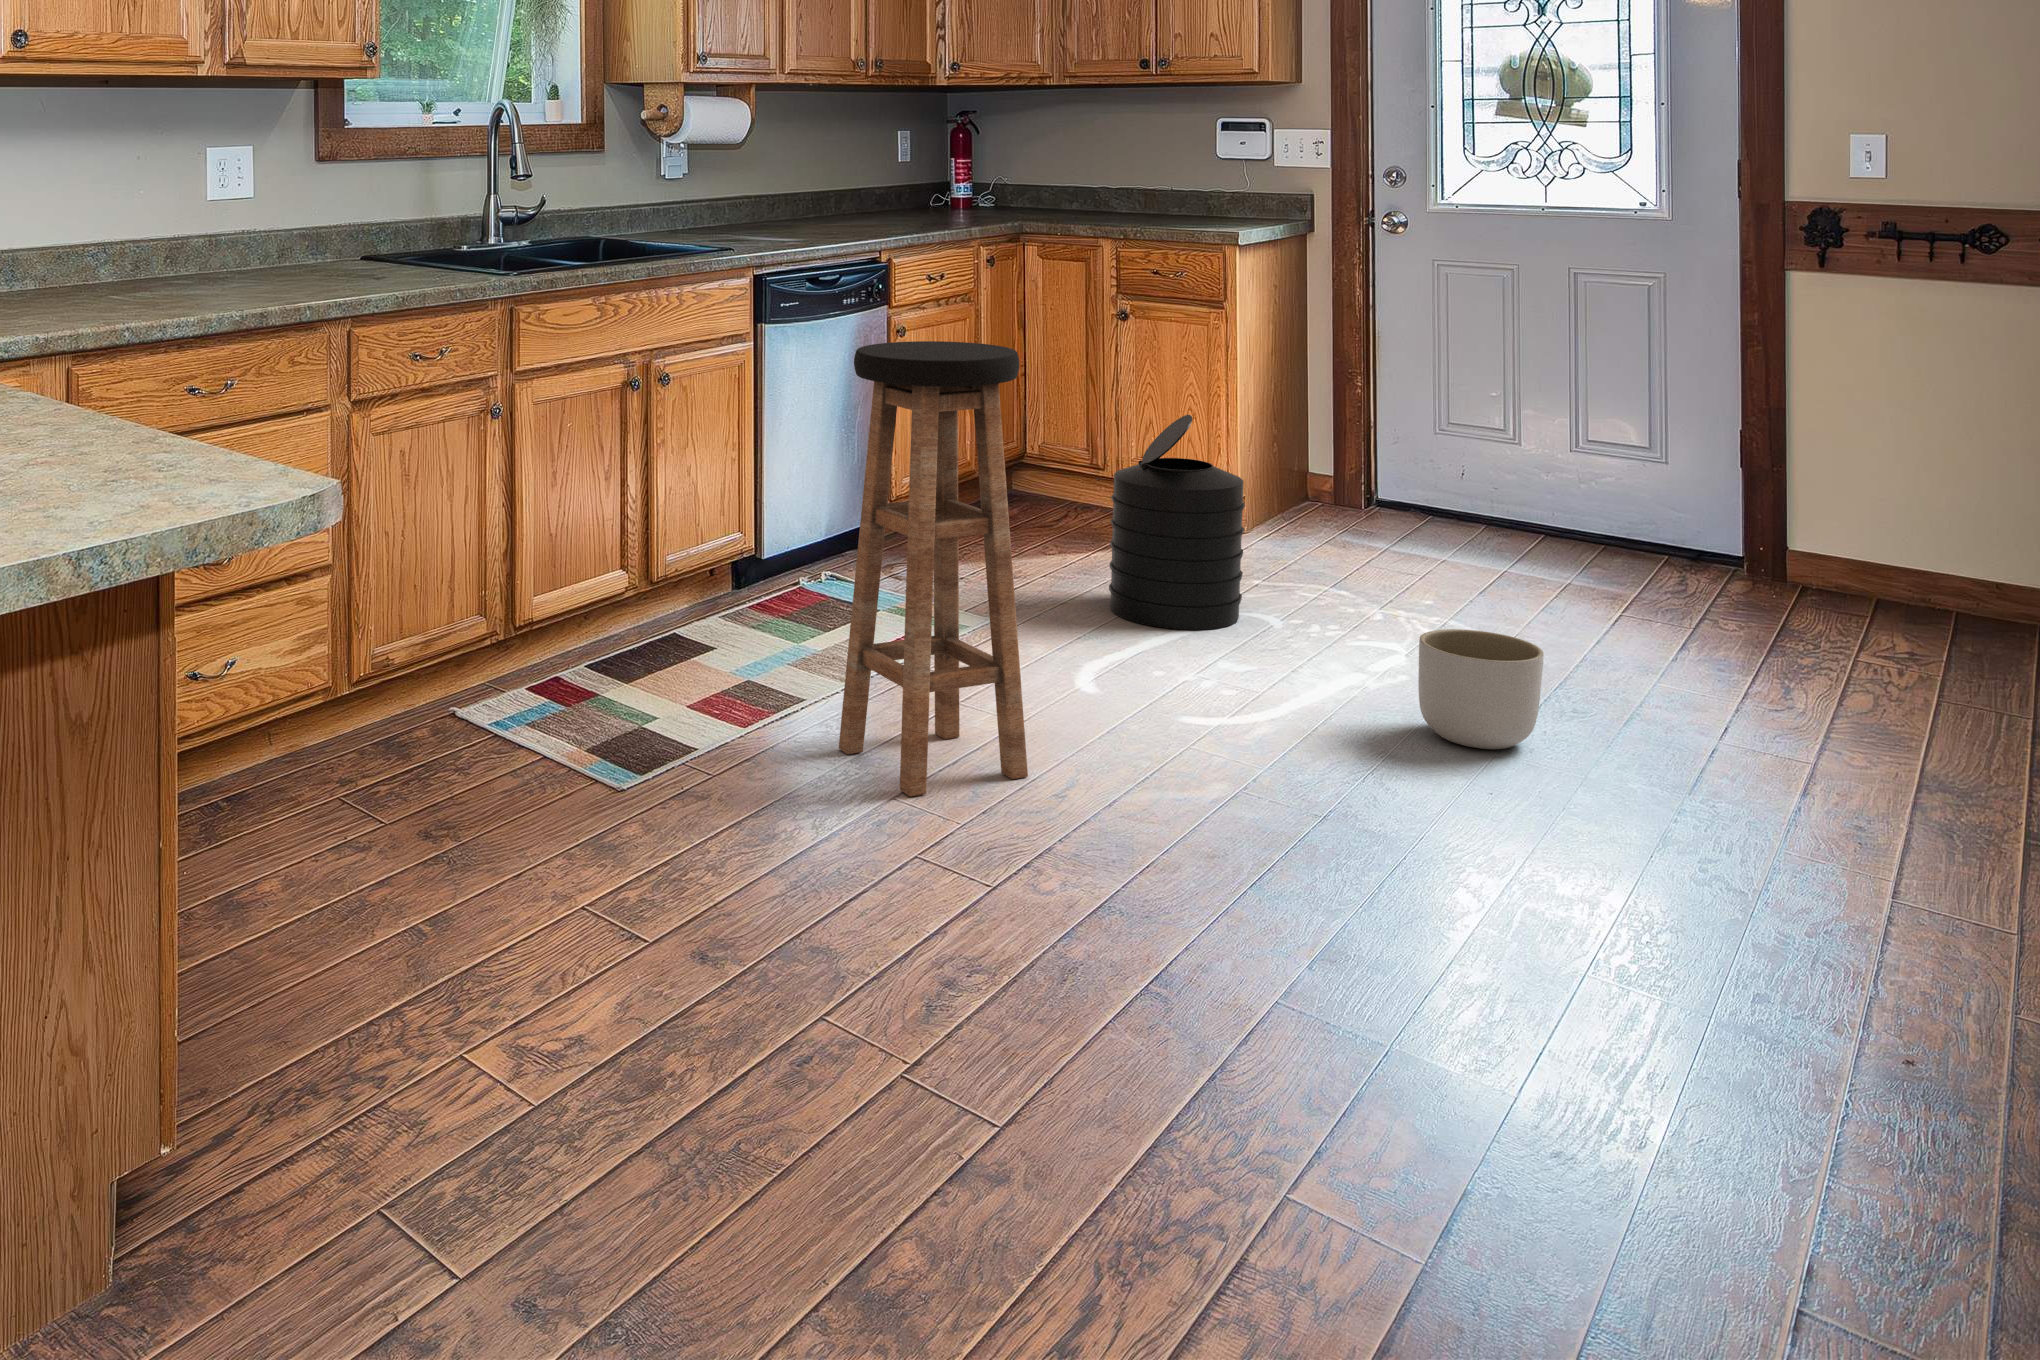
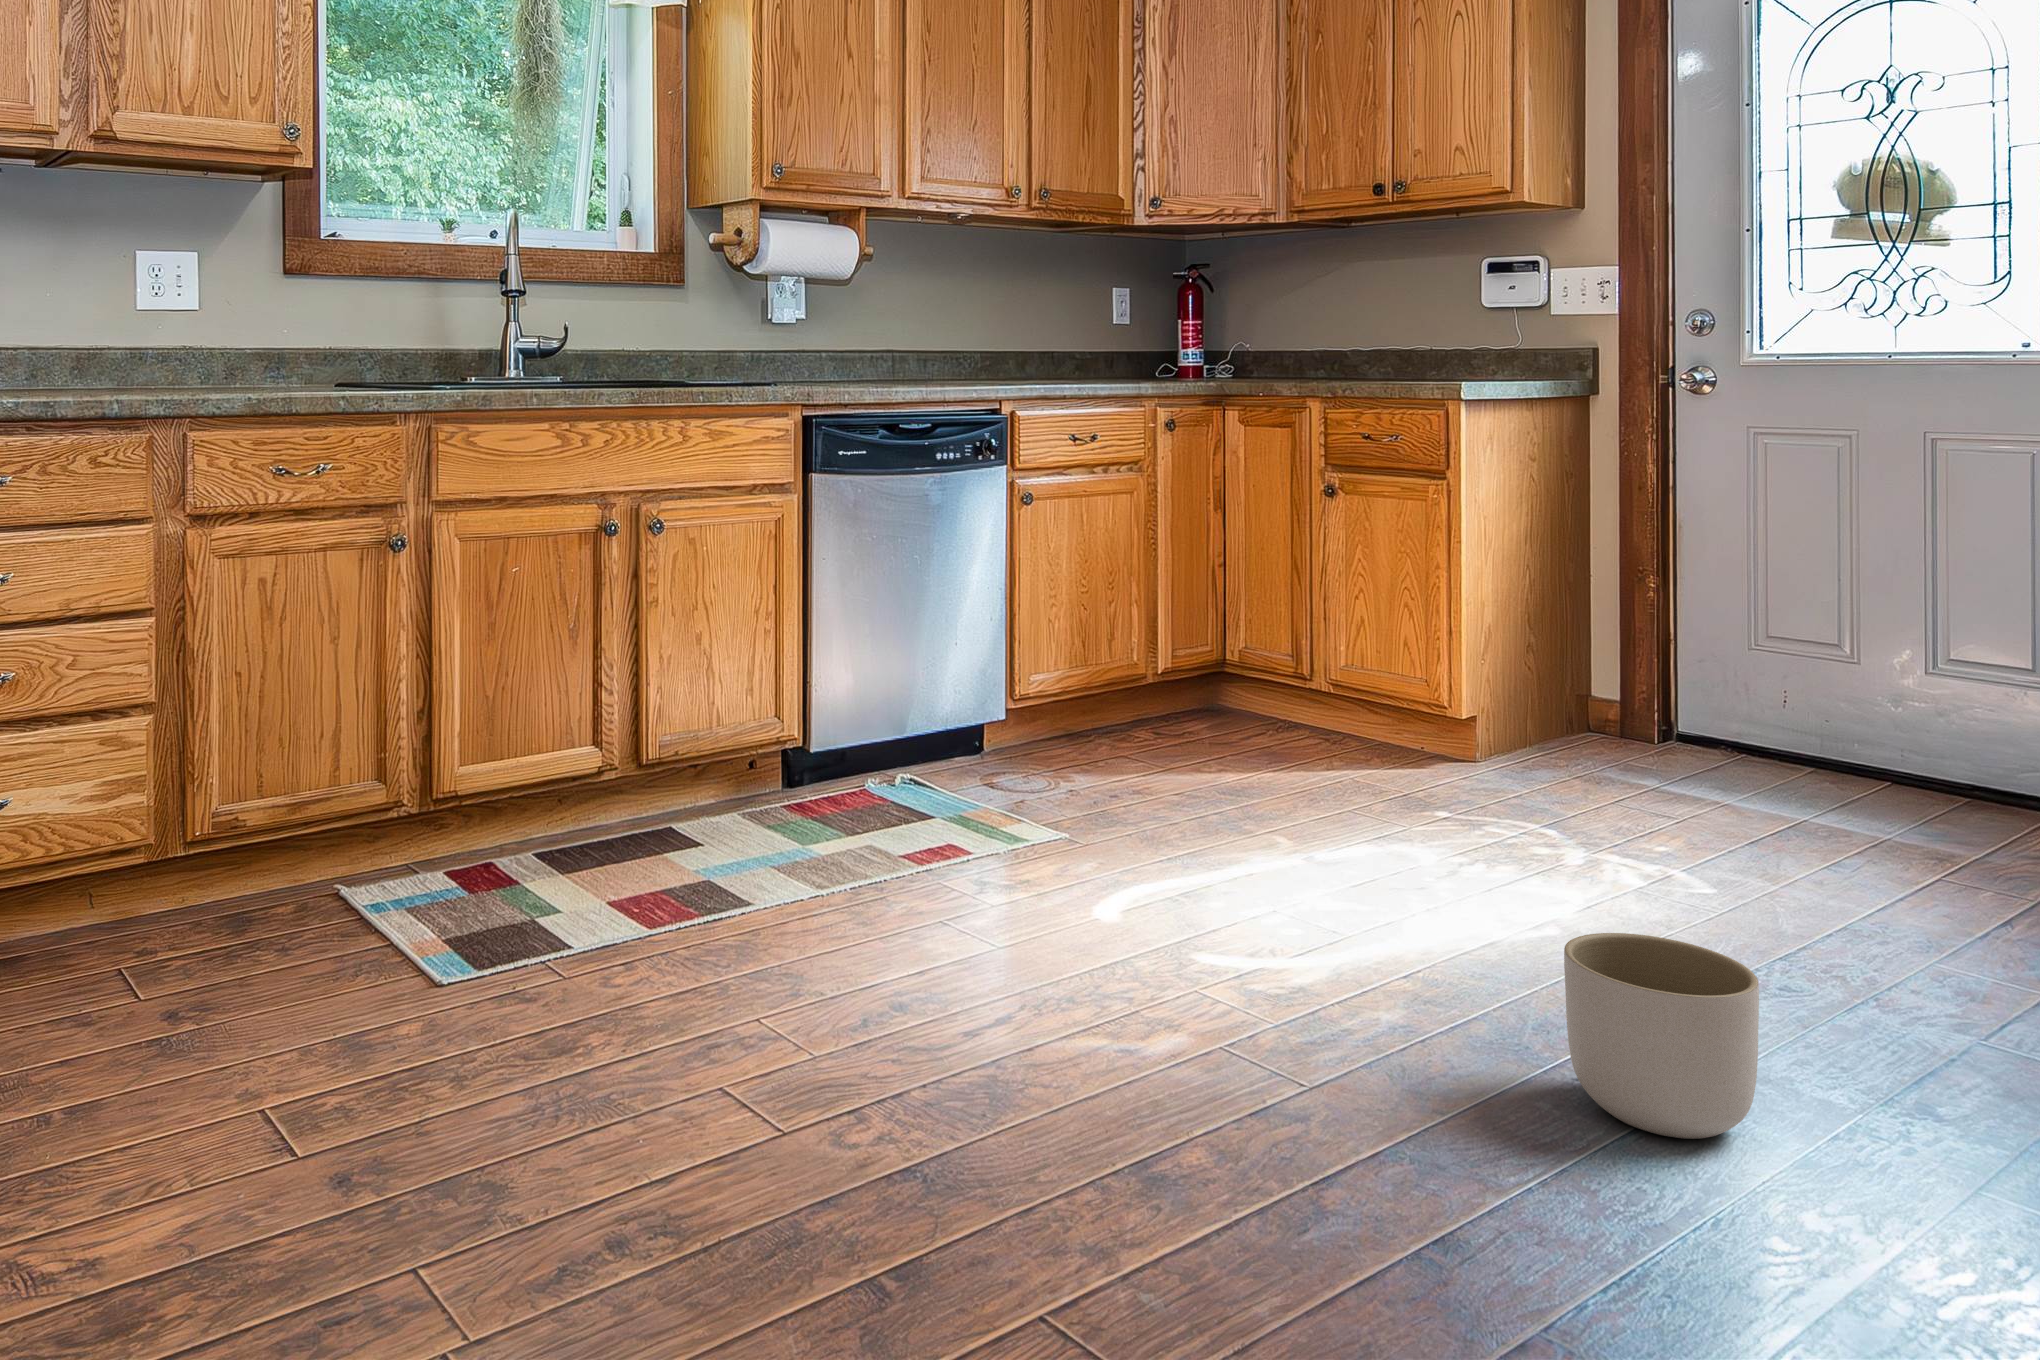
bar stool: present [839,341,1028,796] -> none [686,466,914,1120]
trash can: present [1109,415,1245,630] -> none [1233,602,1412,902]

